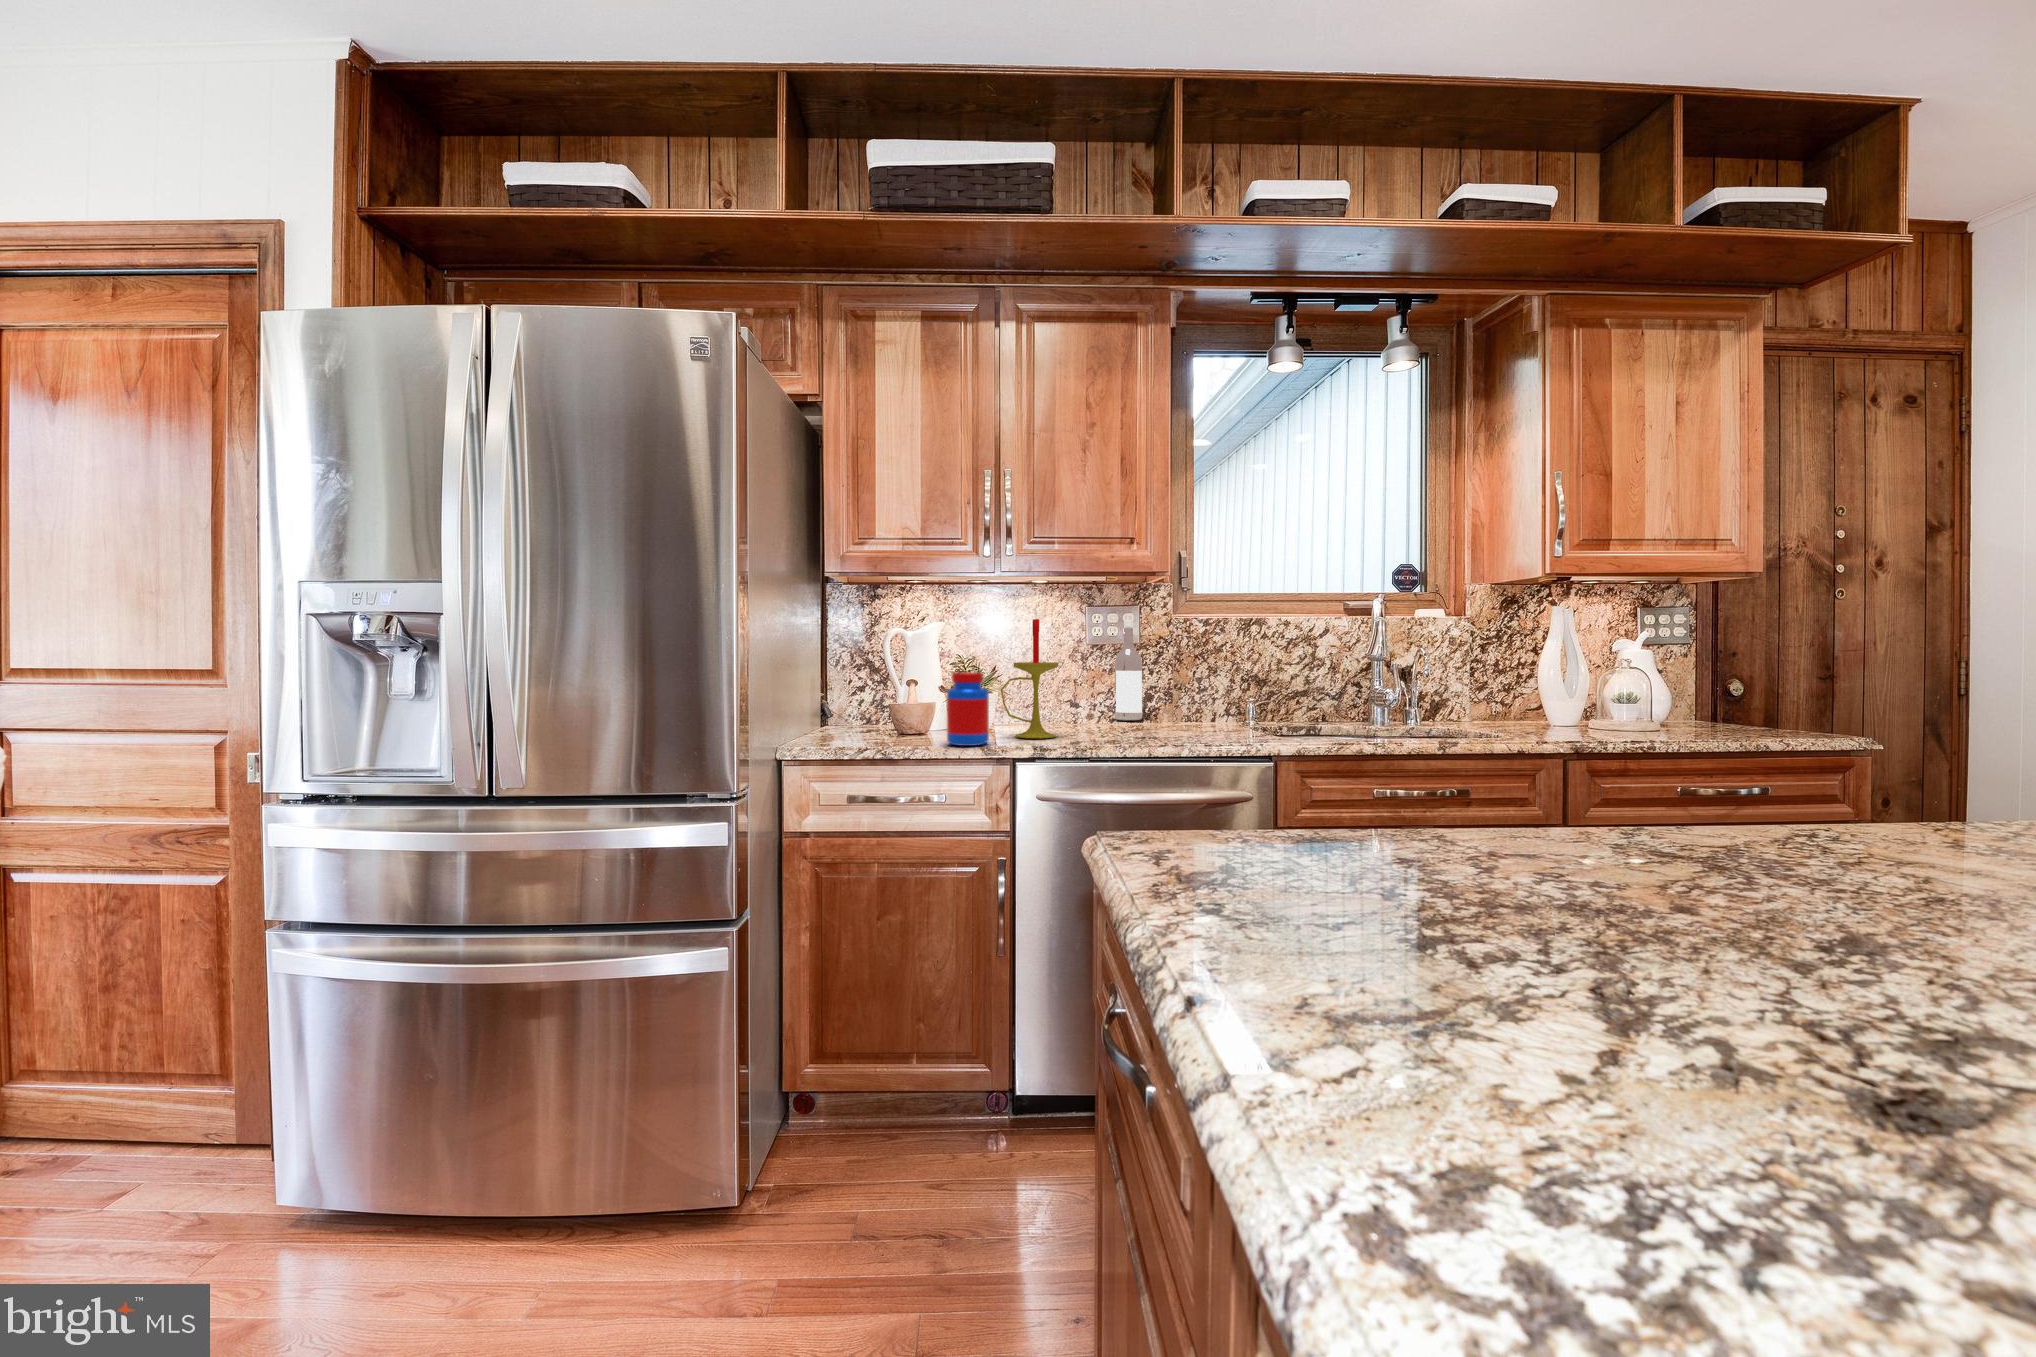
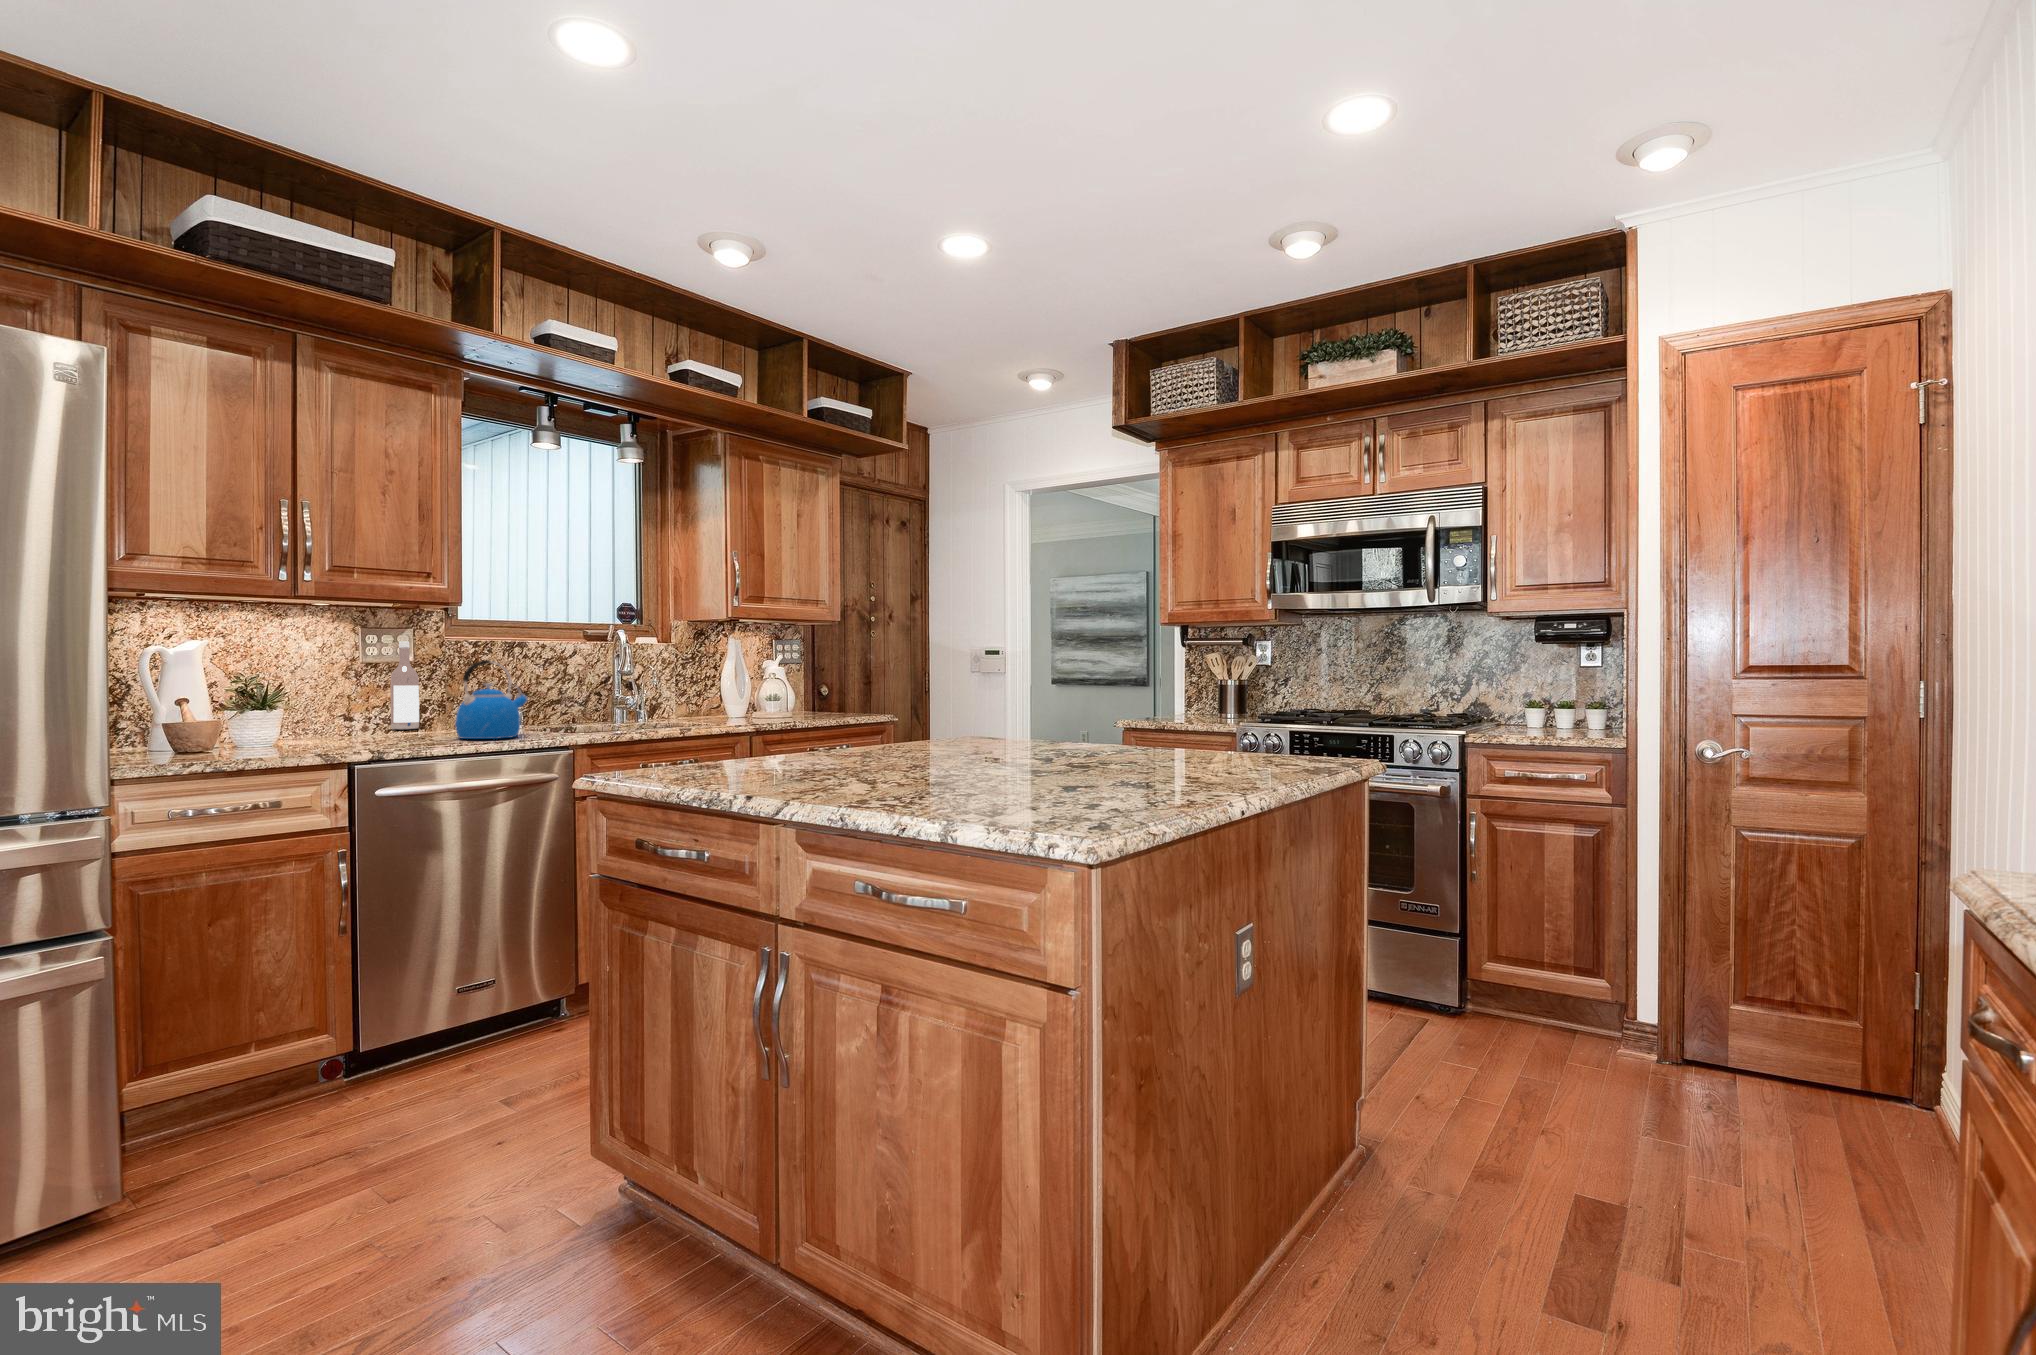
candle: present [1001,619,1059,738] -> none [306,637,367,746]
kettle: none [1150,641,1237,740] -> present [455,660,528,739]
jar: present [947,672,989,746] -> none [261,687,308,754]

